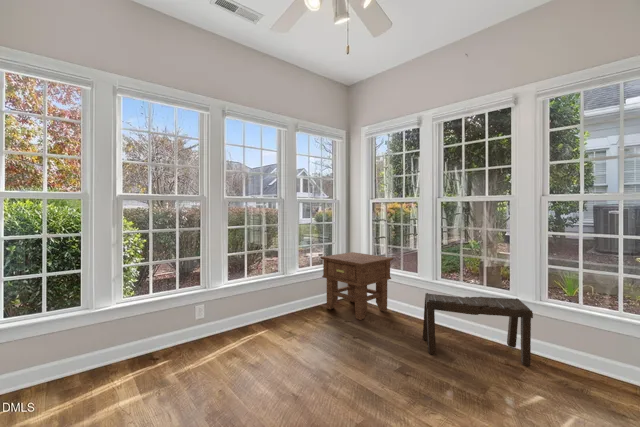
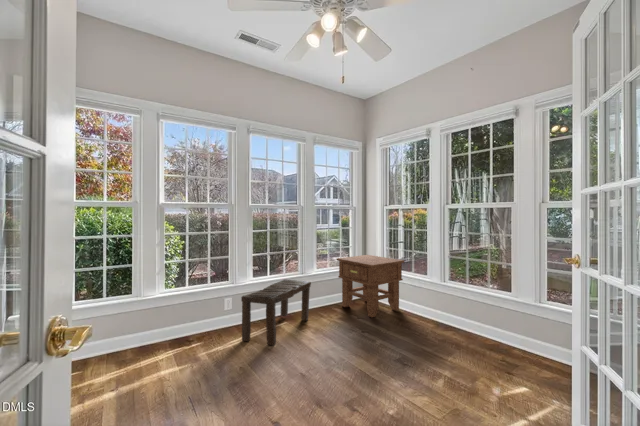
bench: present [423,293,533,366] -> present [241,279,311,345]

